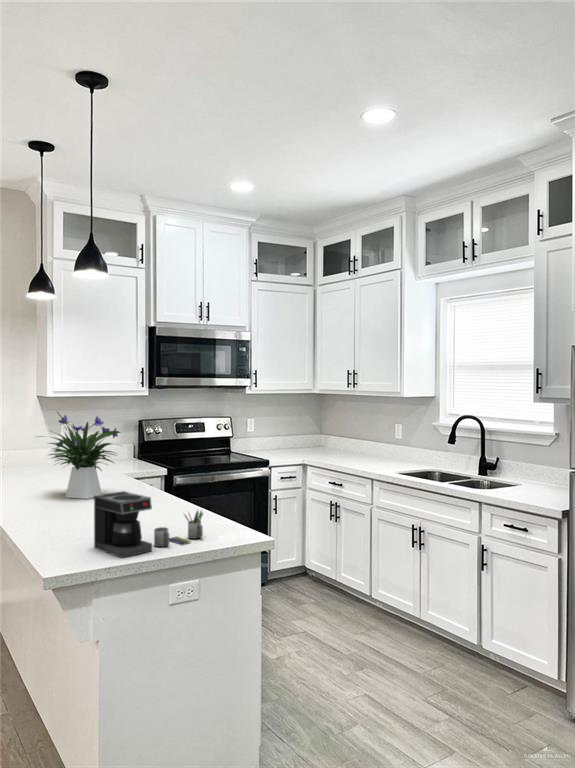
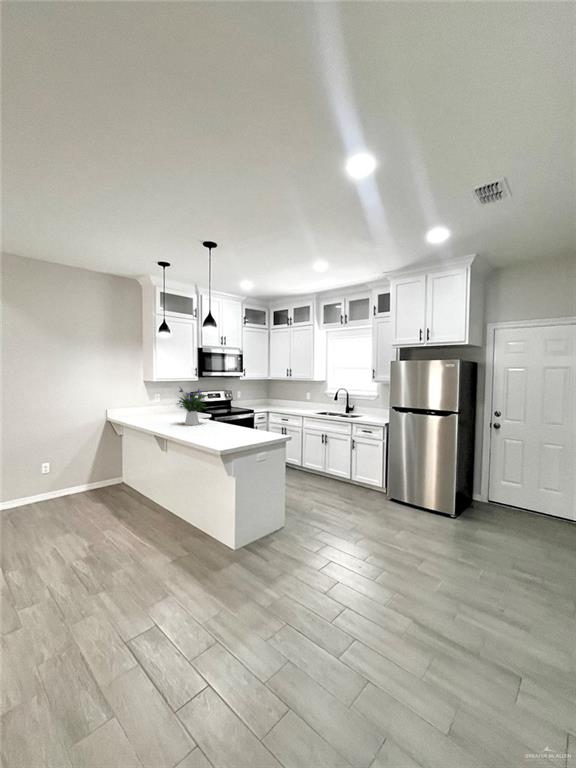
coffee maker: present [94,491,203,558] -> none [228,417,266,441]

